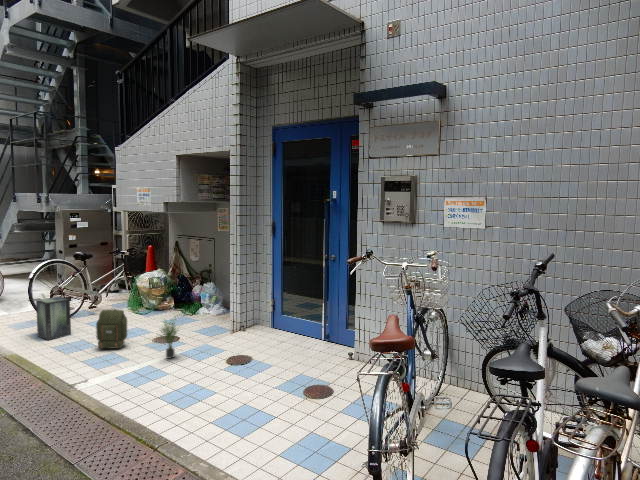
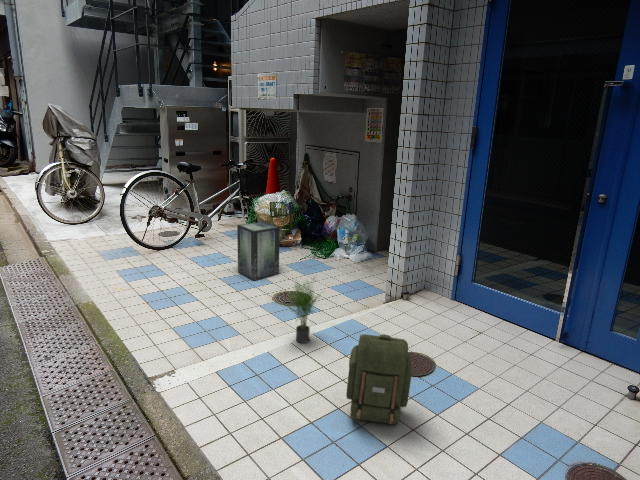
storage box: present [36,297,71,340] -> present [237,222,280,281]
backpack: present [96,309,127,348] -> present [346,334,412,425]

